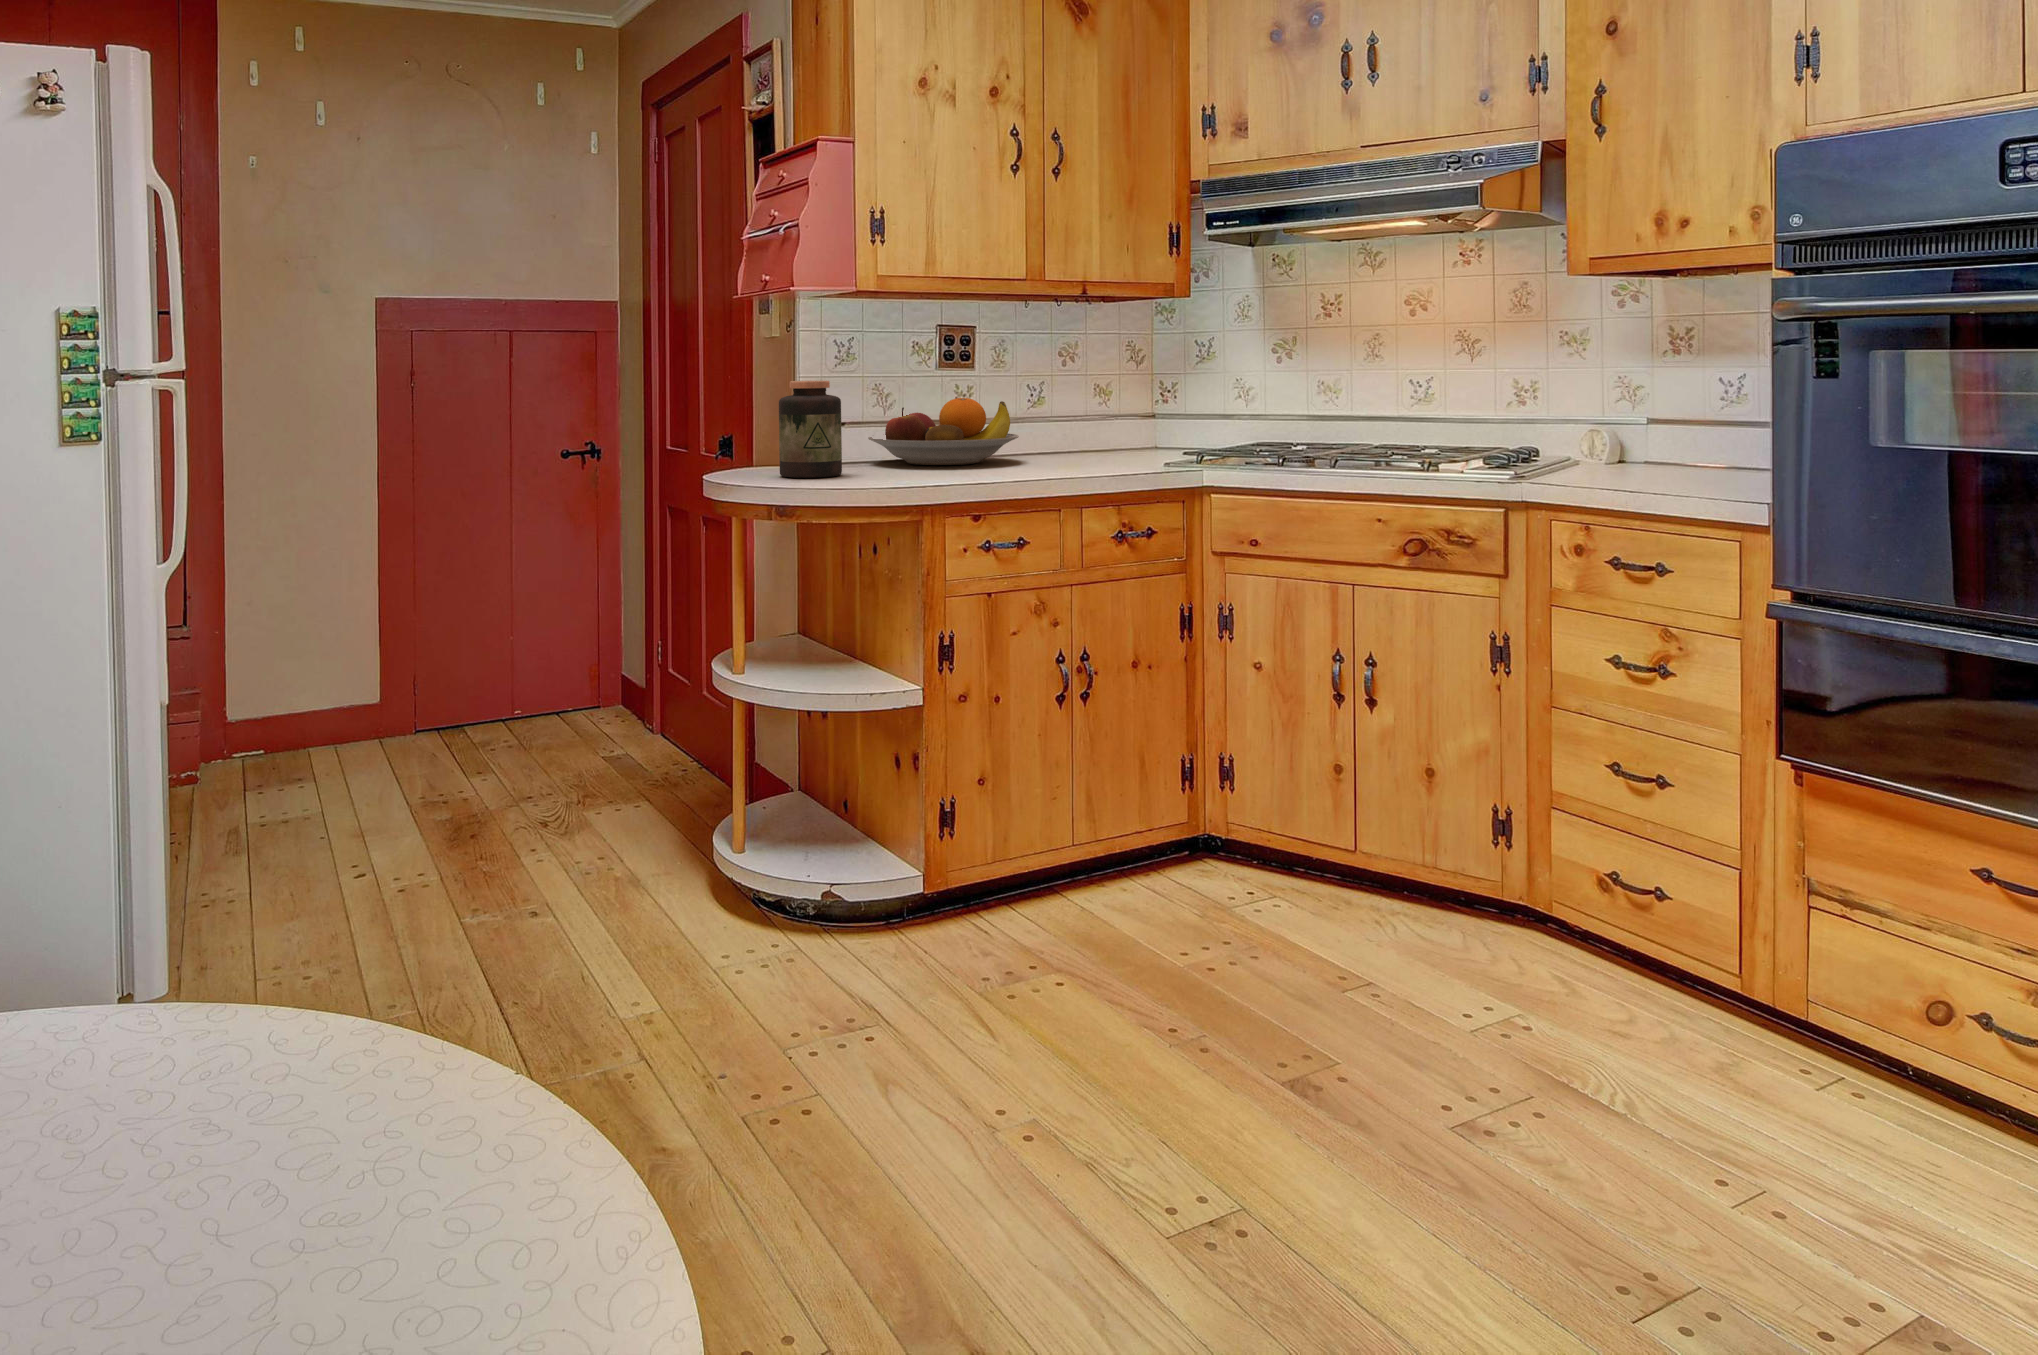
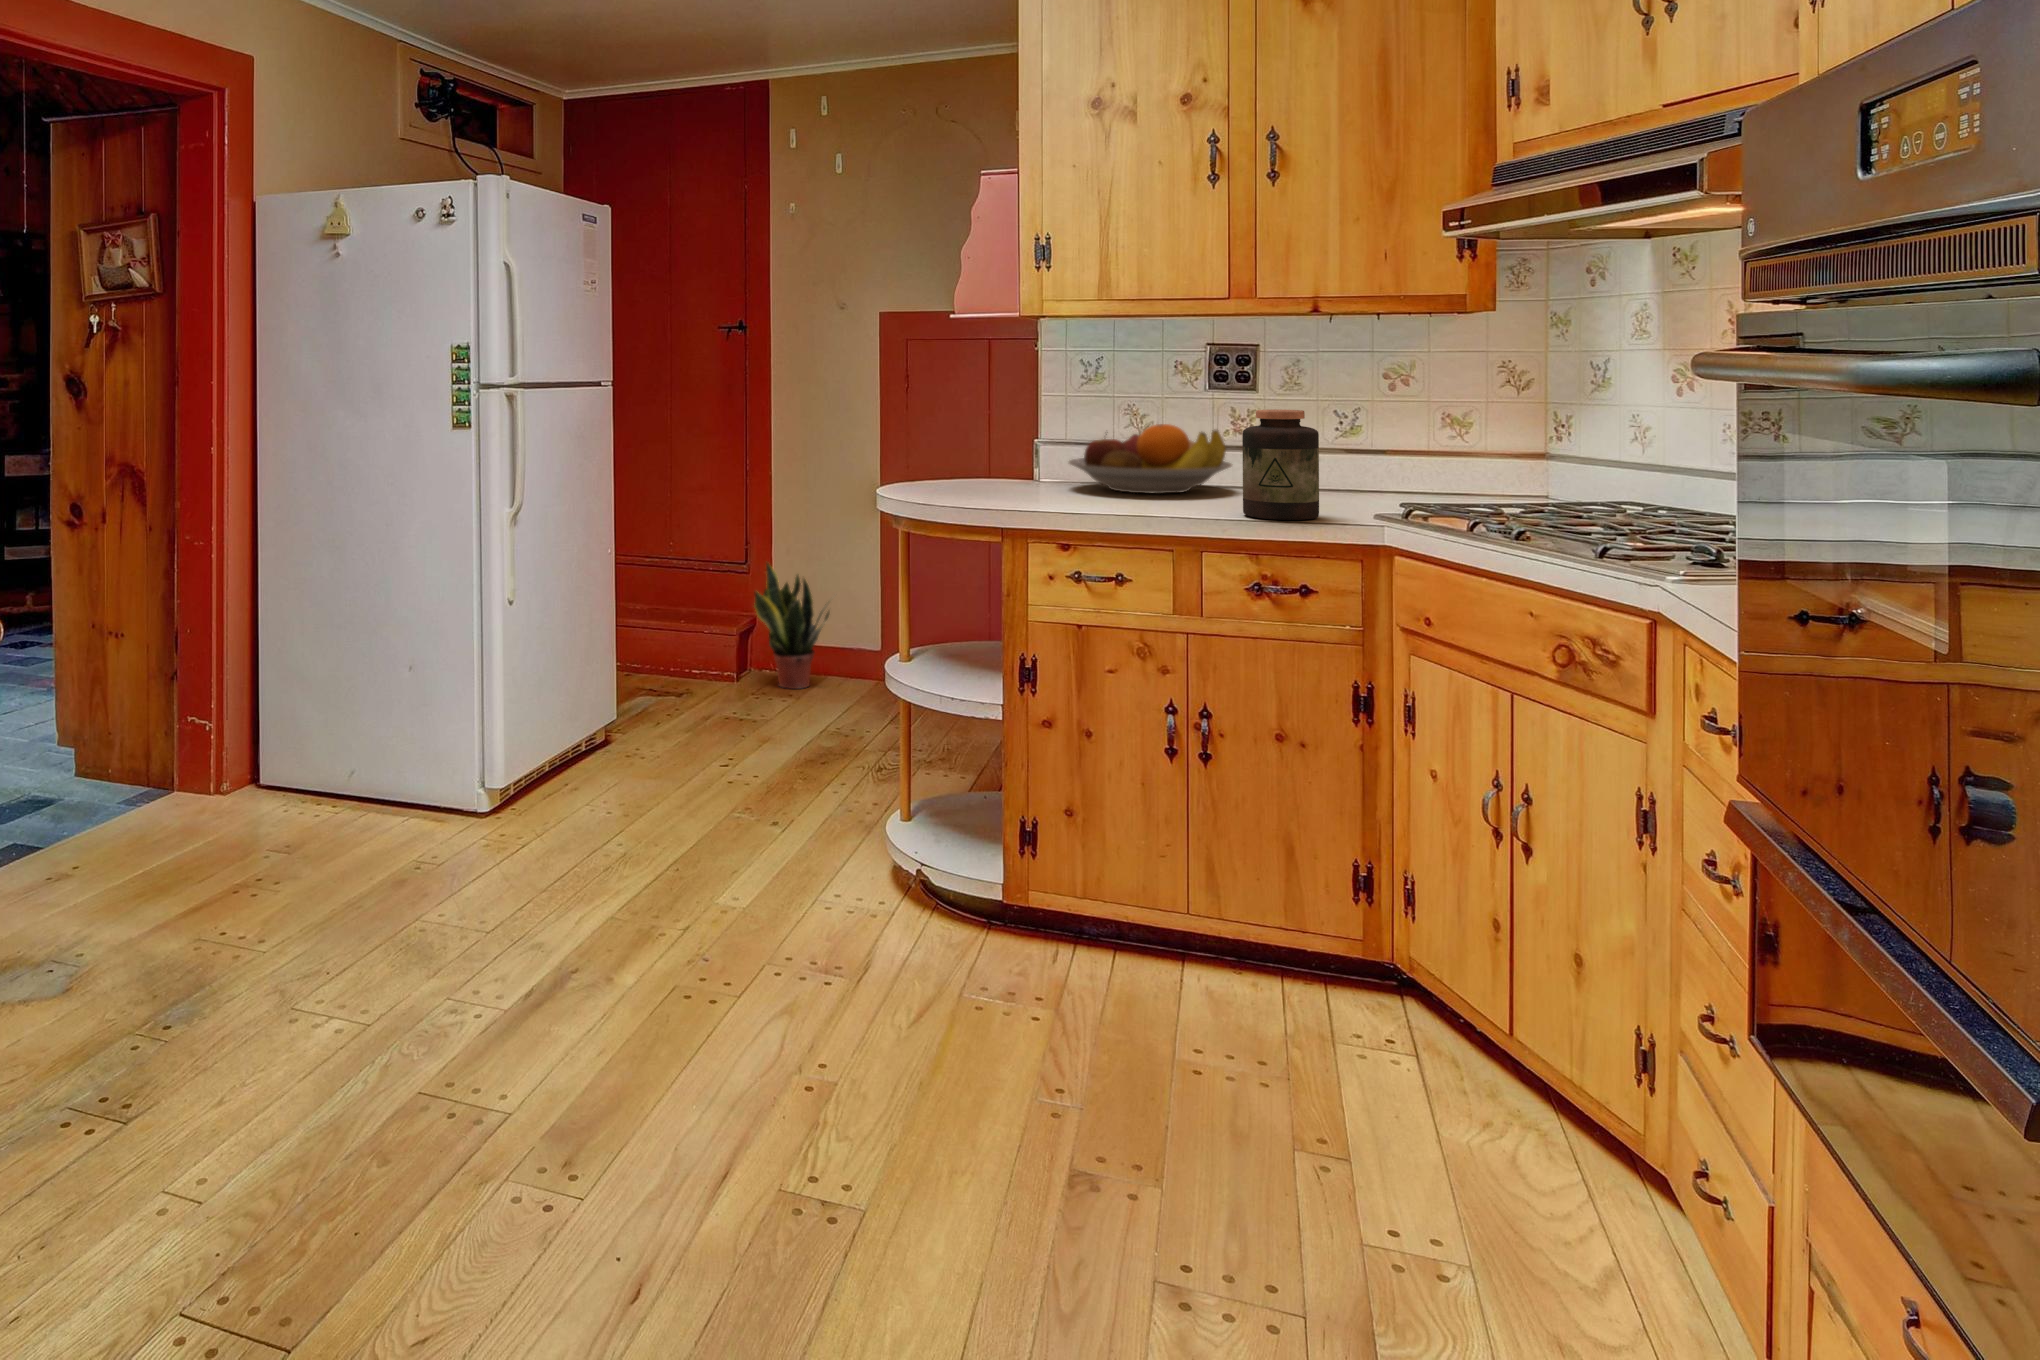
jar: present [779,381,842,478] -> present [1242,409,1319,520]
potted plant: none [235,618,350,779] -> present [754,563,830,689]

